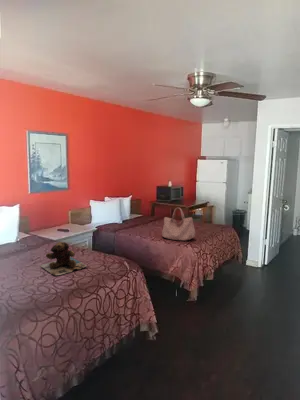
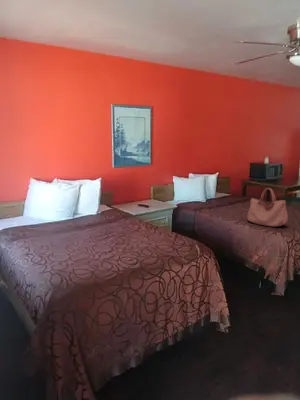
teddy bear: present [41,242,87,275] -> none [111,218,156,252]

